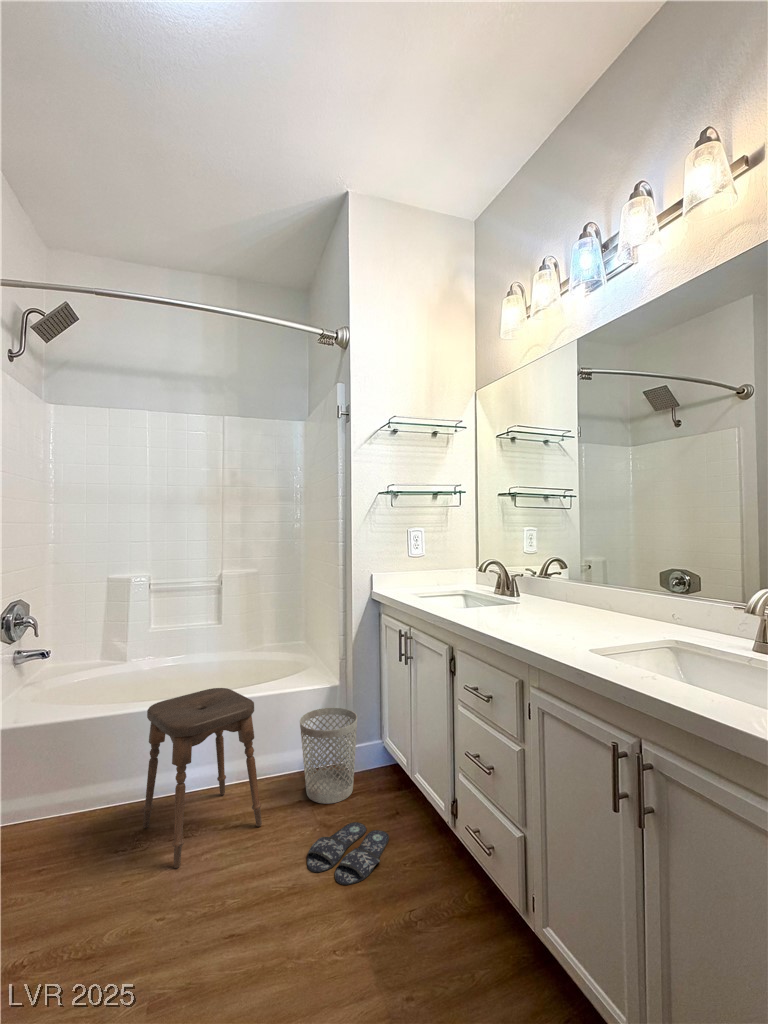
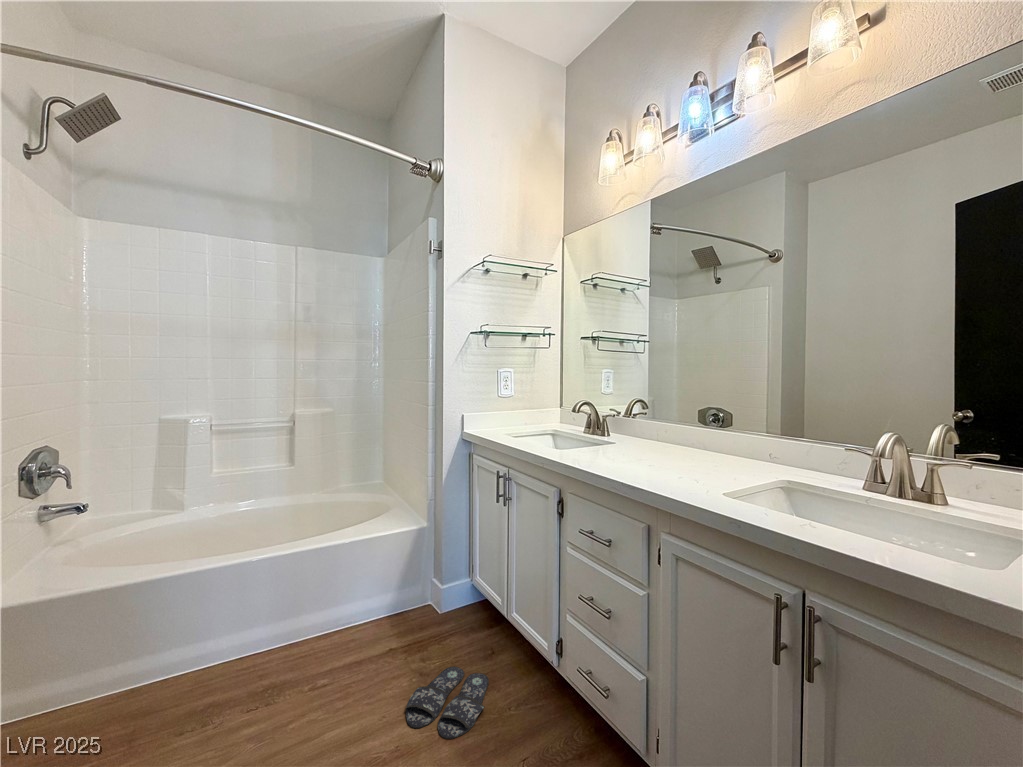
stool: present [143,688,262,868] -> none [212,537,351,742]
wastebasket: present [300,708,357,804] -> none [390,550,450,649]

